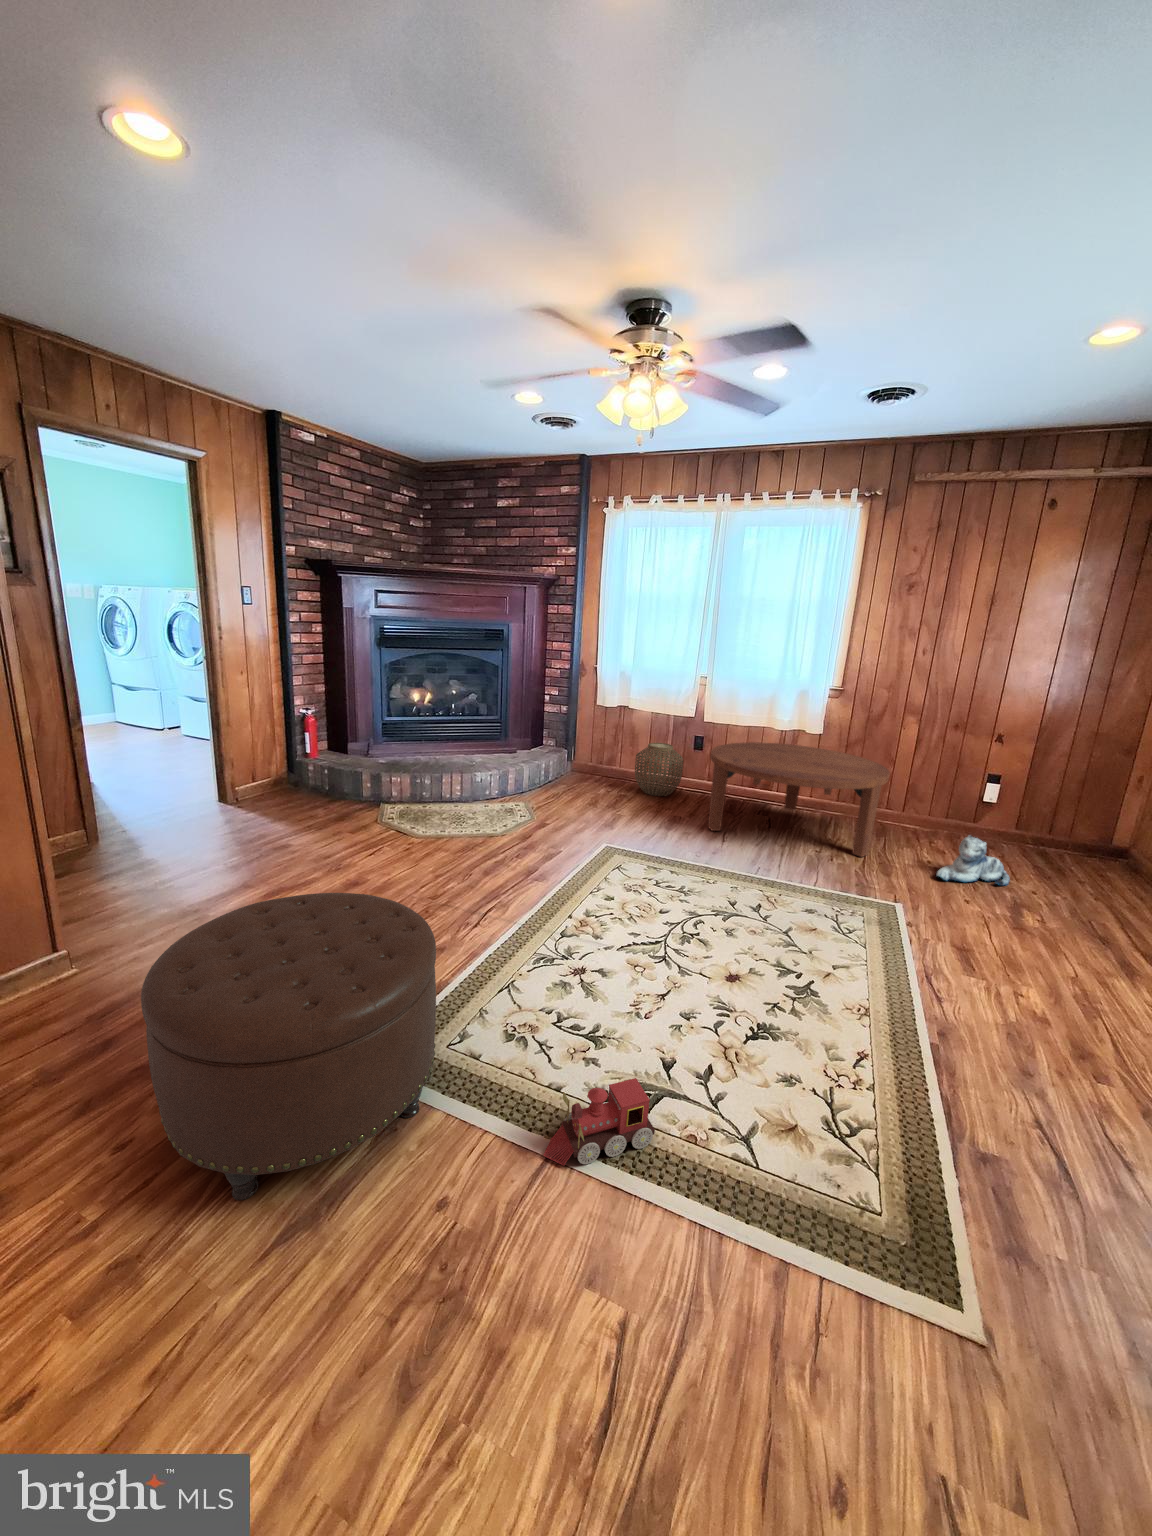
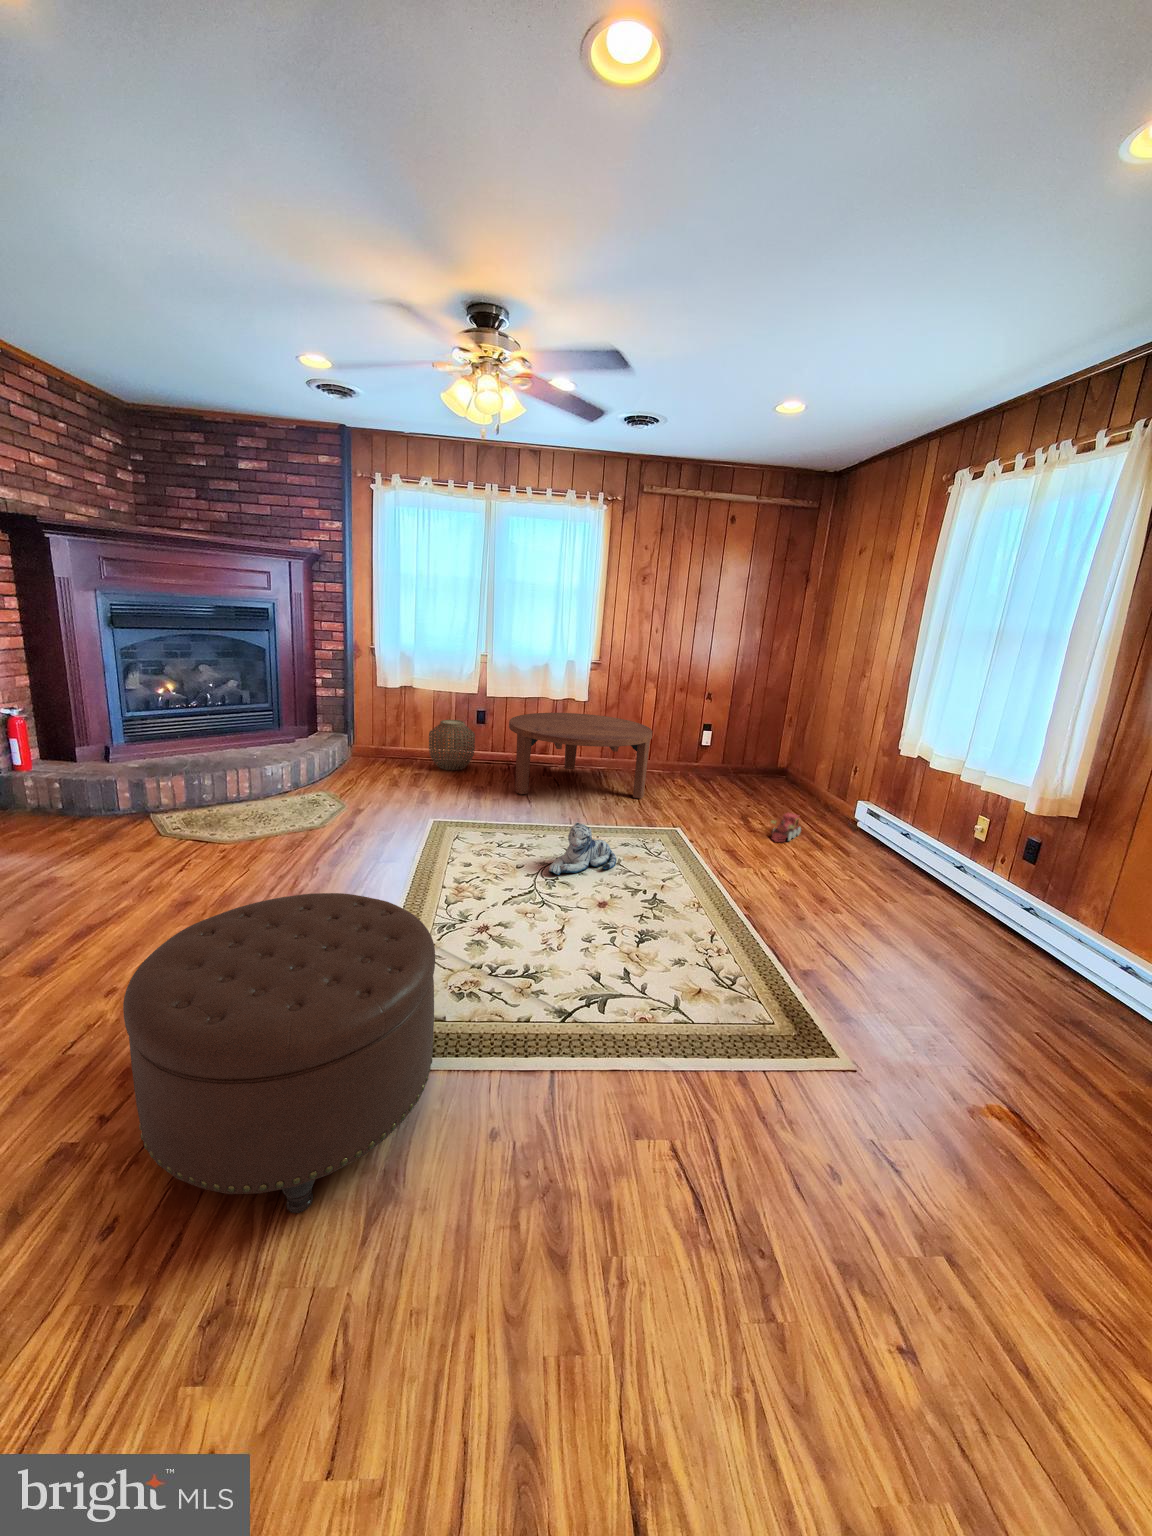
plush toy: present [936,835,1010,886] -> present [549,823,616,875]
toy train: present [543,1078,655,1165] -> present [771,813,801,842]

